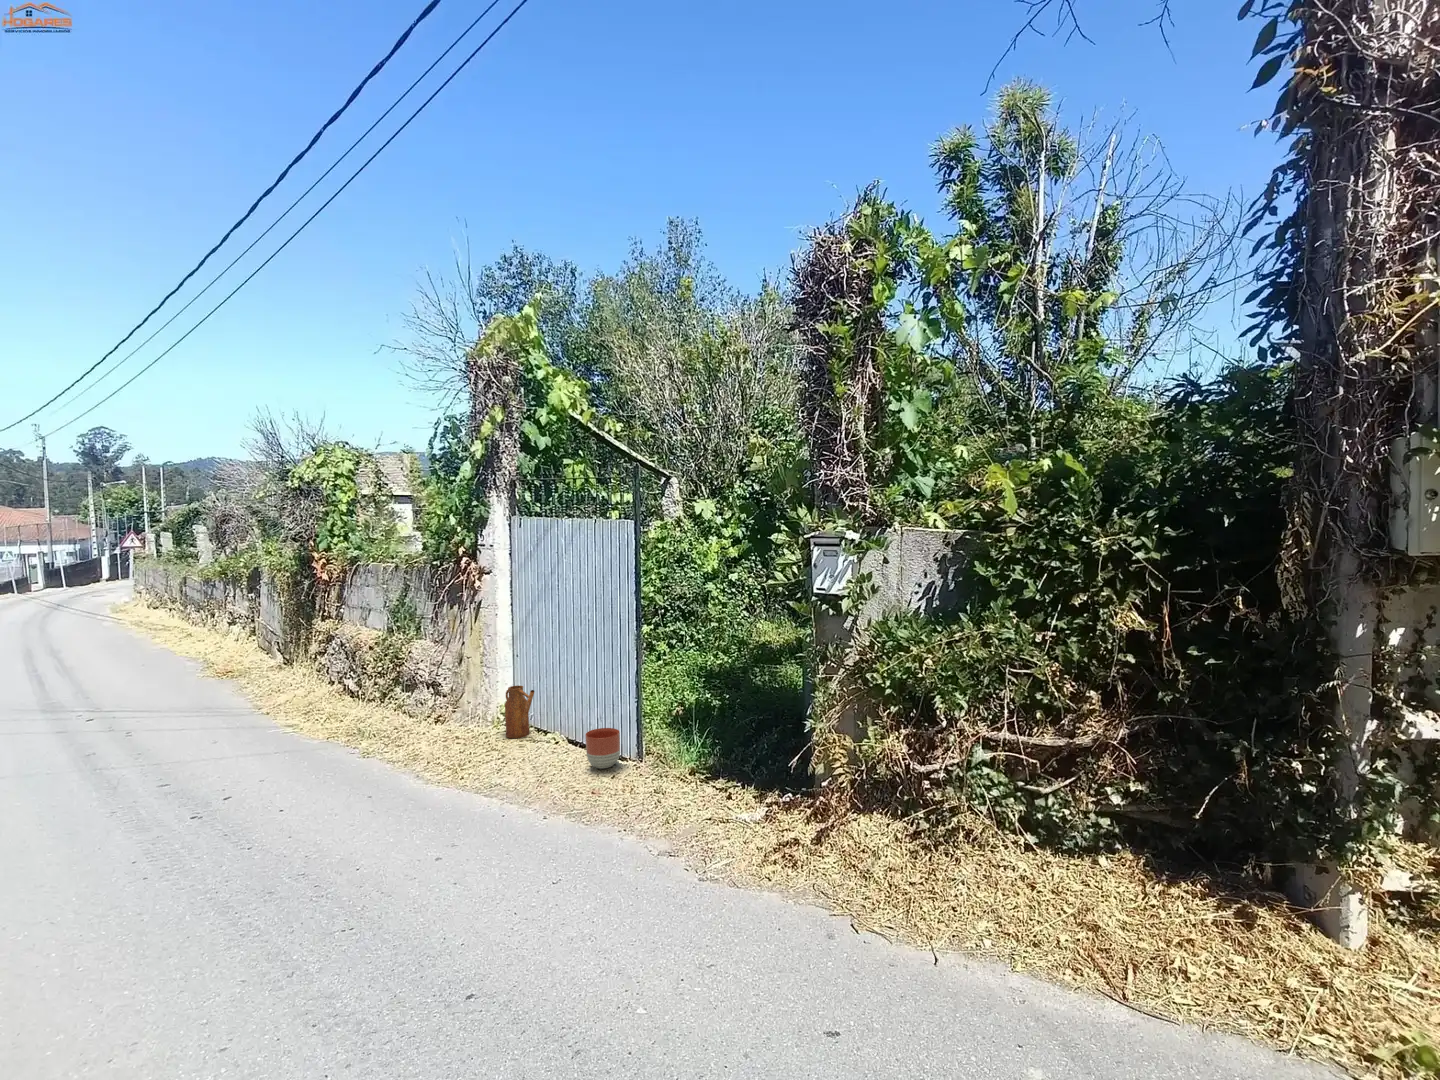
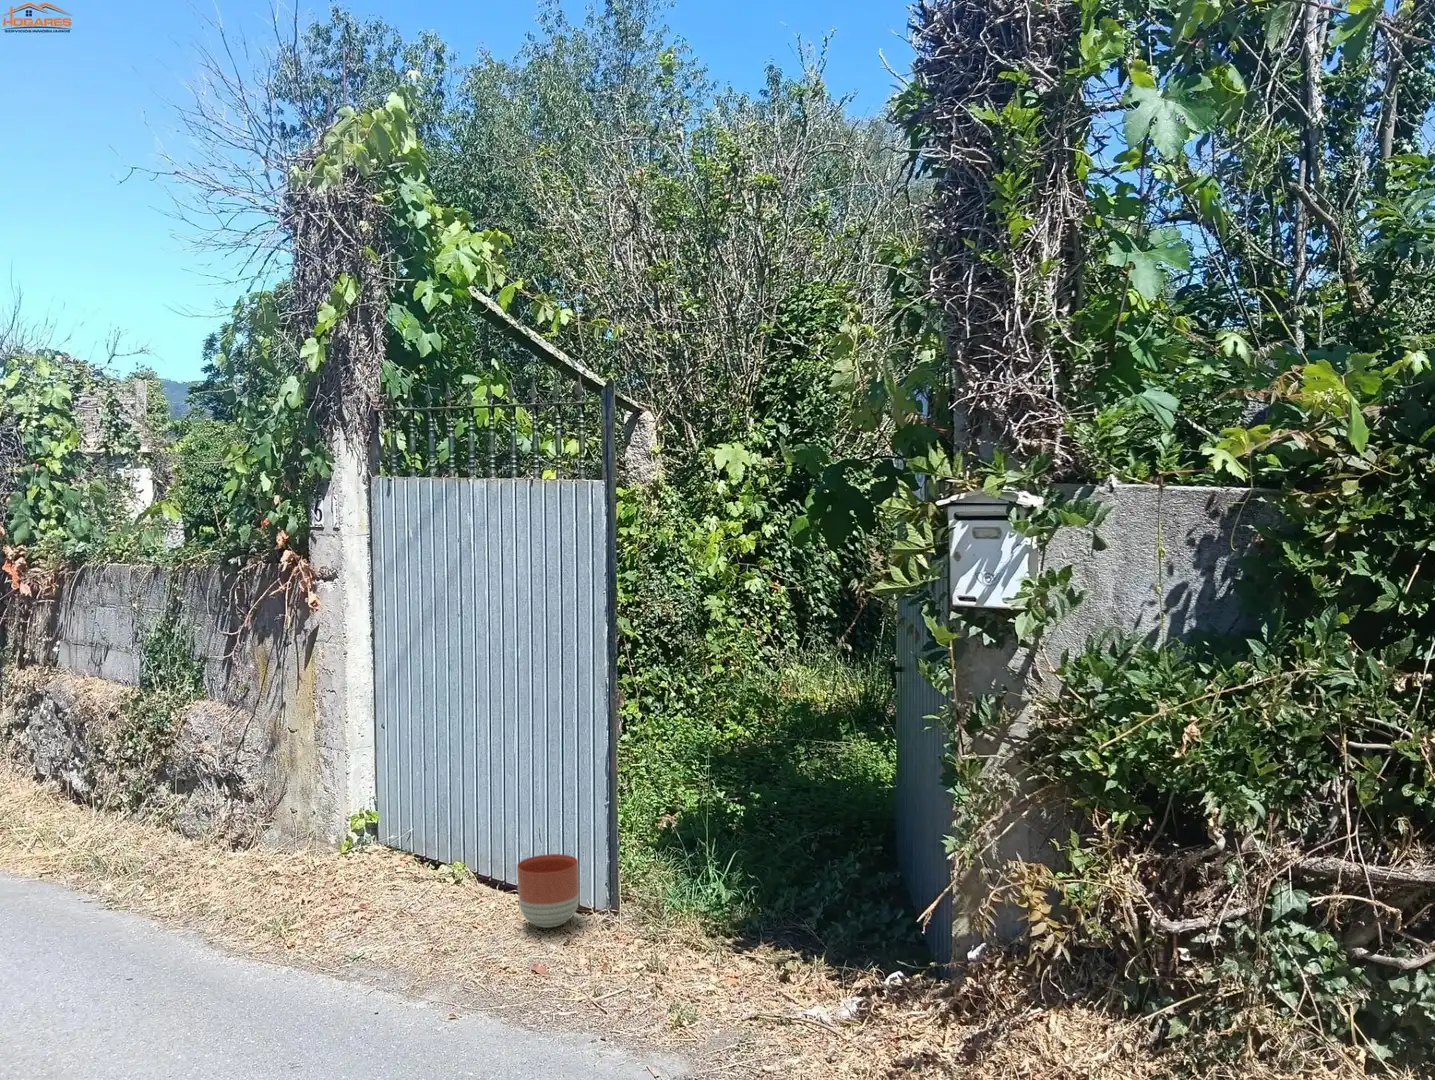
watering can: present [505,686,534,738] -> none [361,779,416,874]

